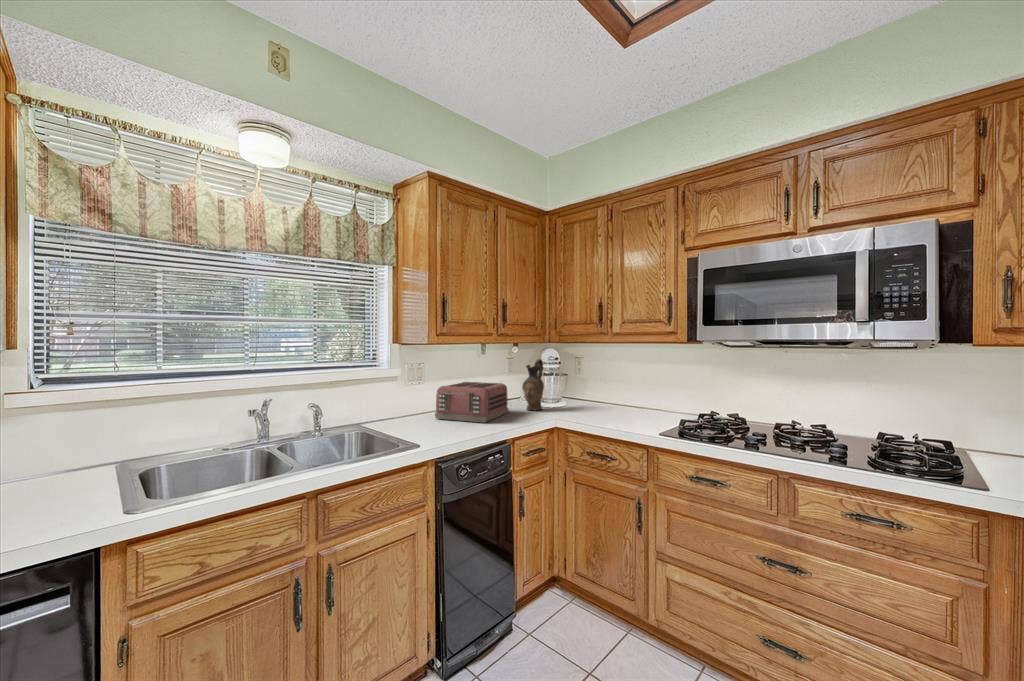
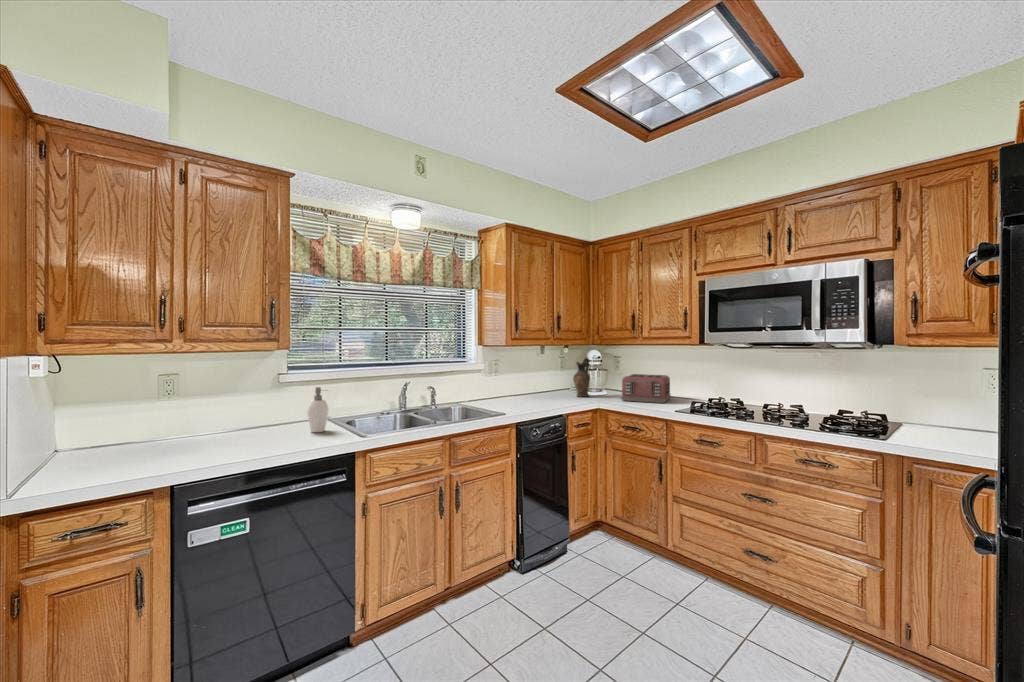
toaster: present [435,382,509,423] -> present [621,374,670,403]
soap dispenser: none [36,418,97,501] -> present [307,387,328,432]

